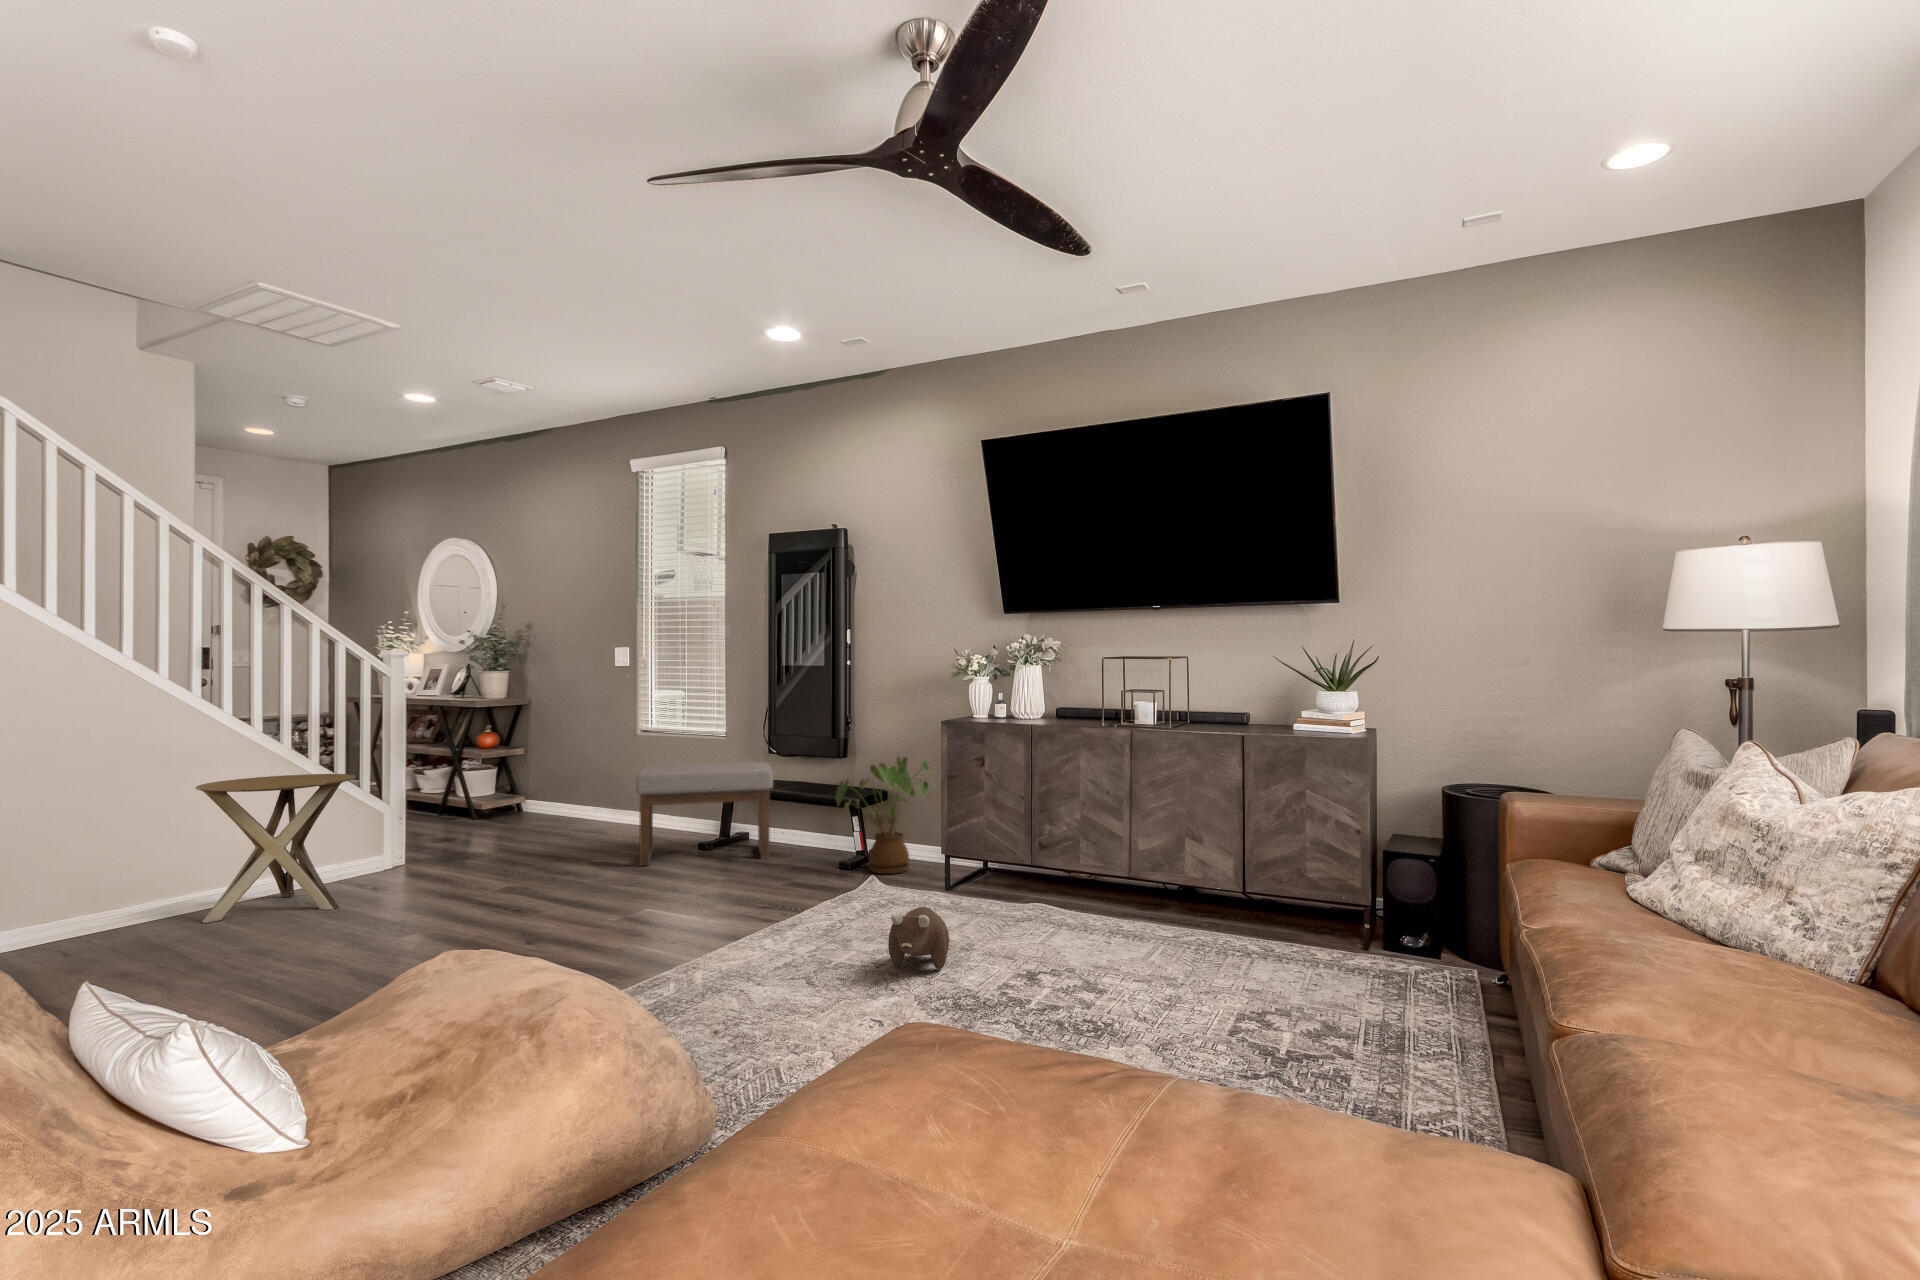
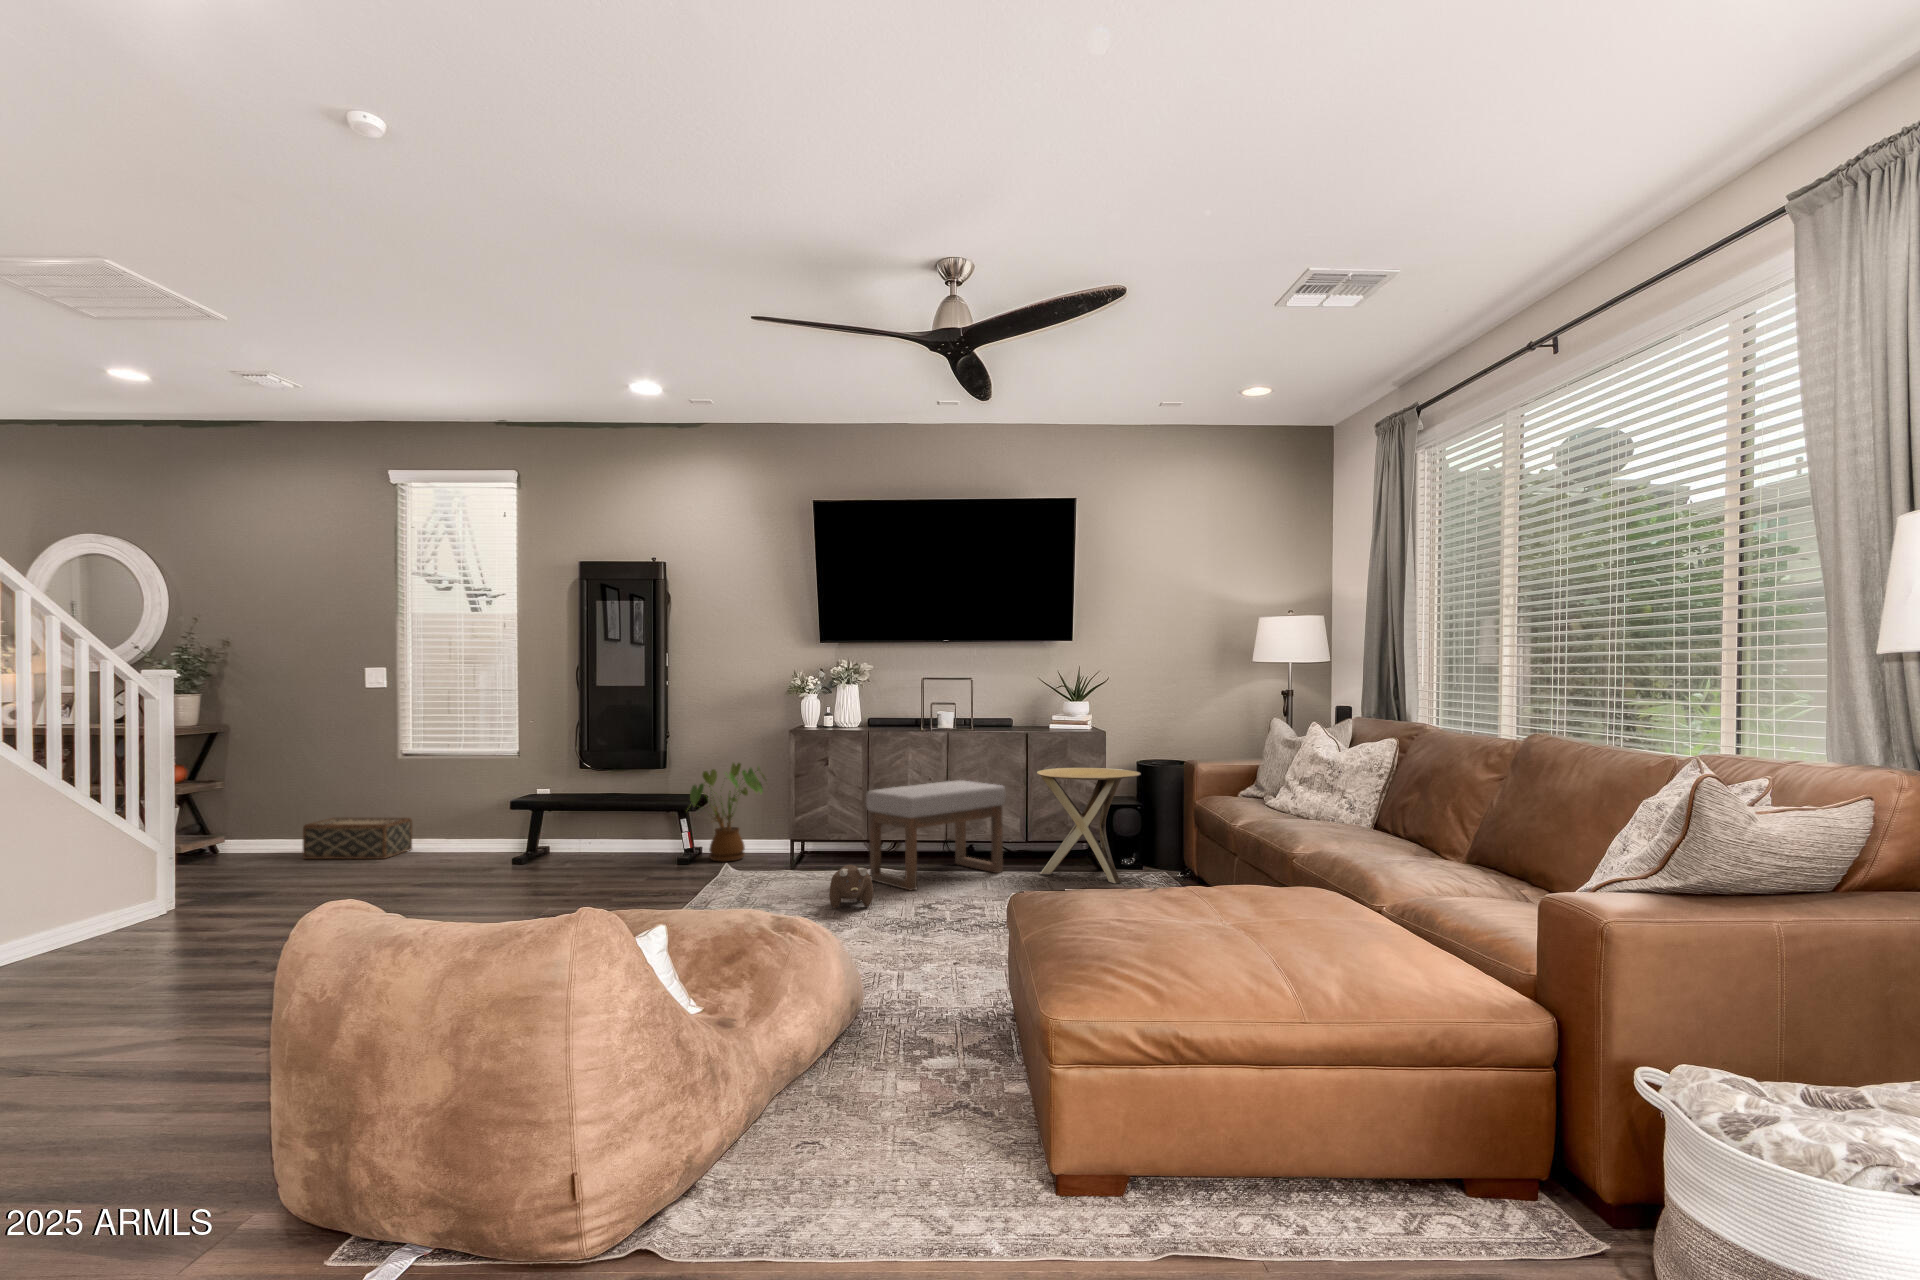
ottoman: present [636,763,773,866] -> present [866,780,1005,890]
side table: present [196,774,356,923] -> present [1037,768,1141,883]
woven basket: none [554,790,645,834] -> present [303,818,412,859]

